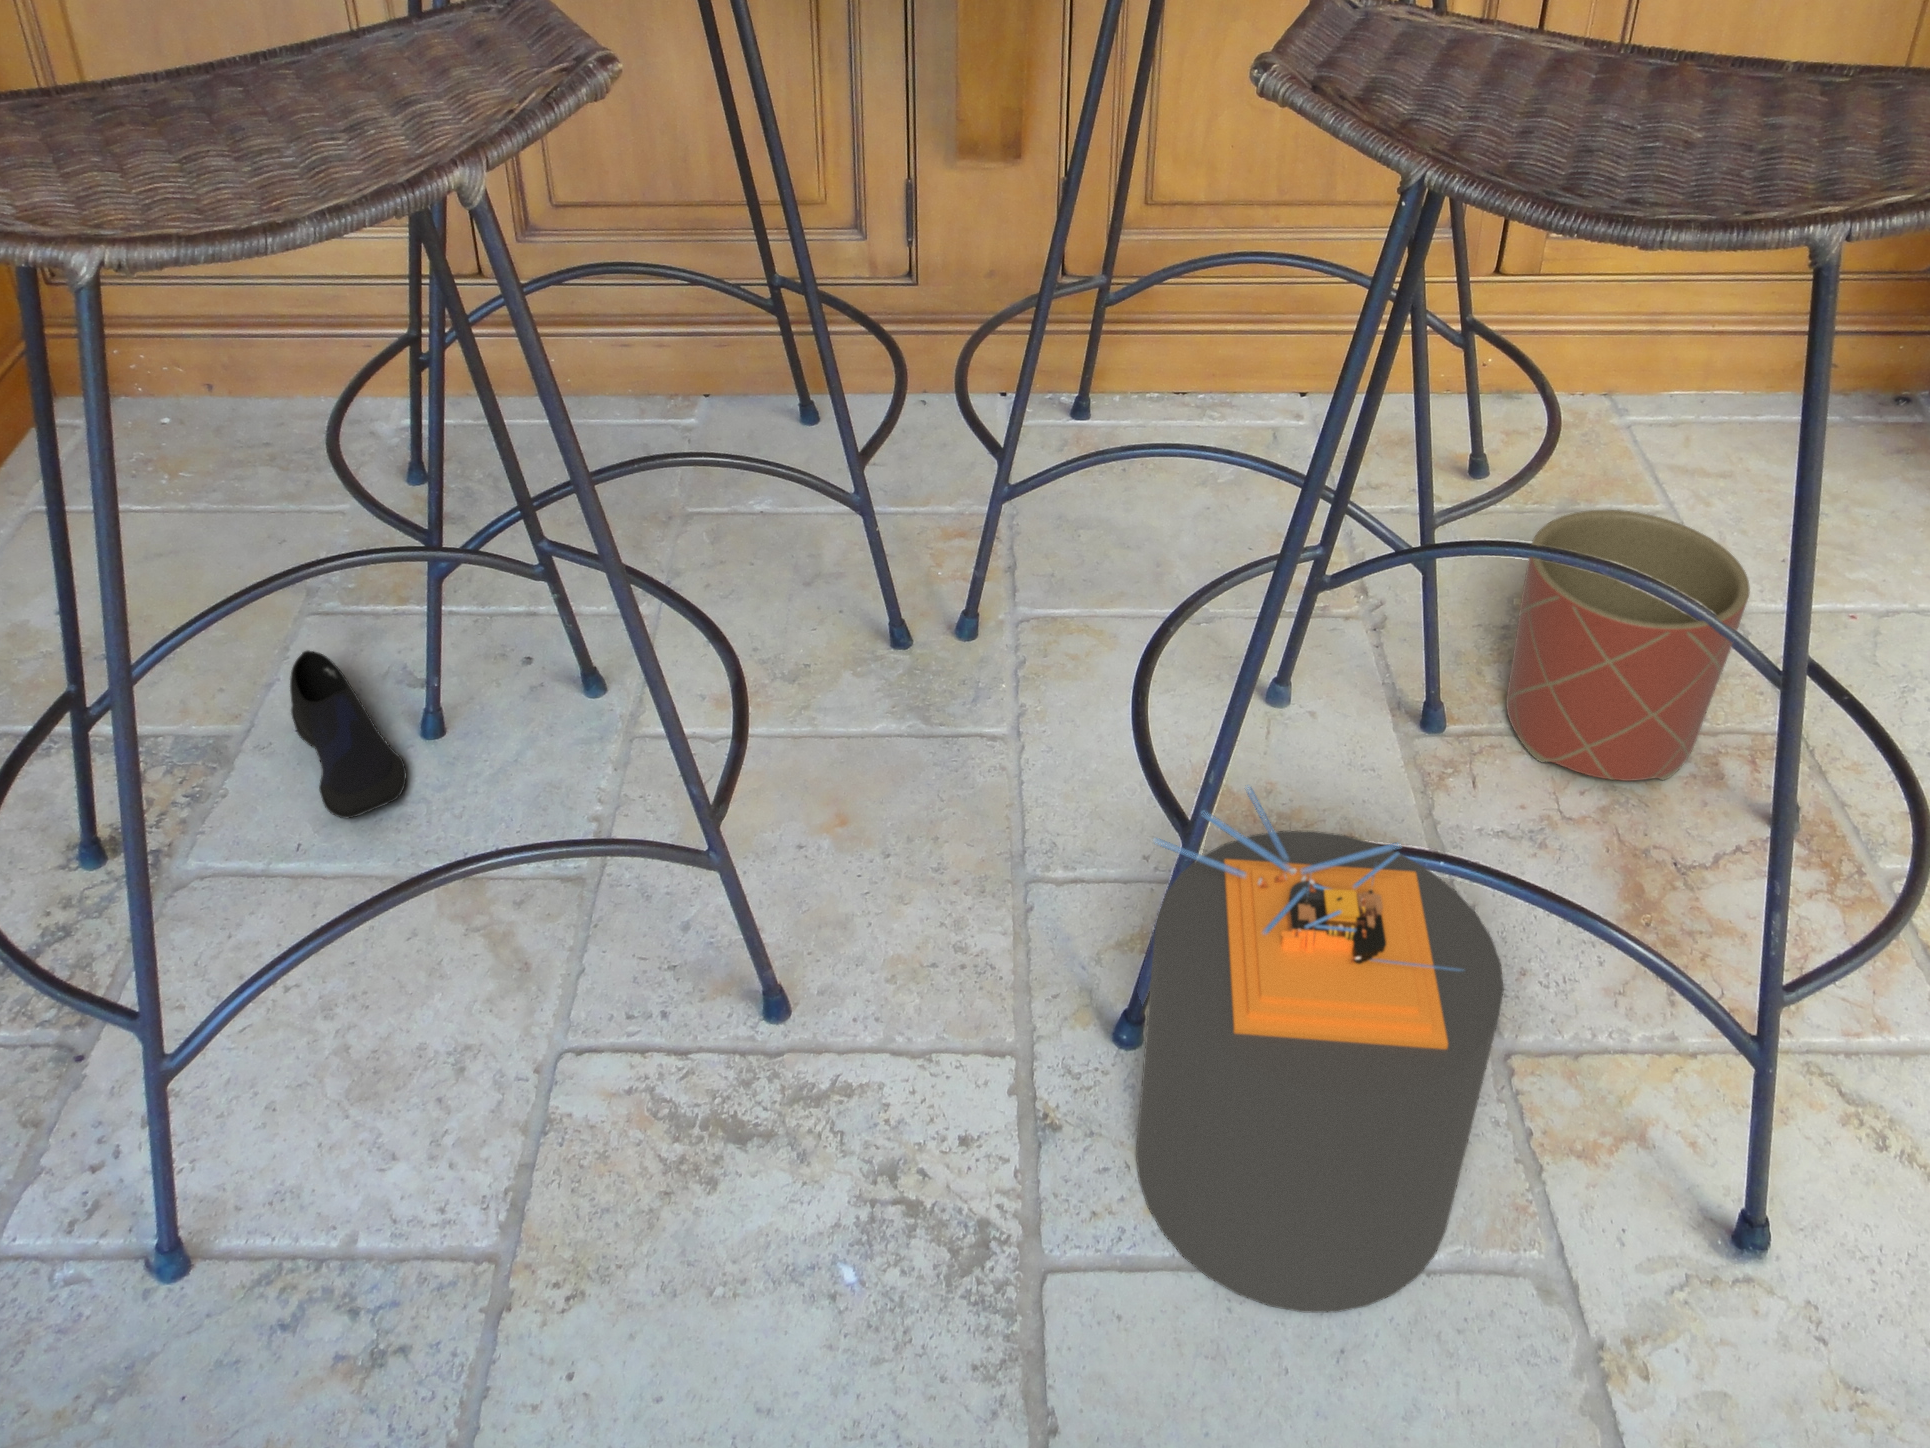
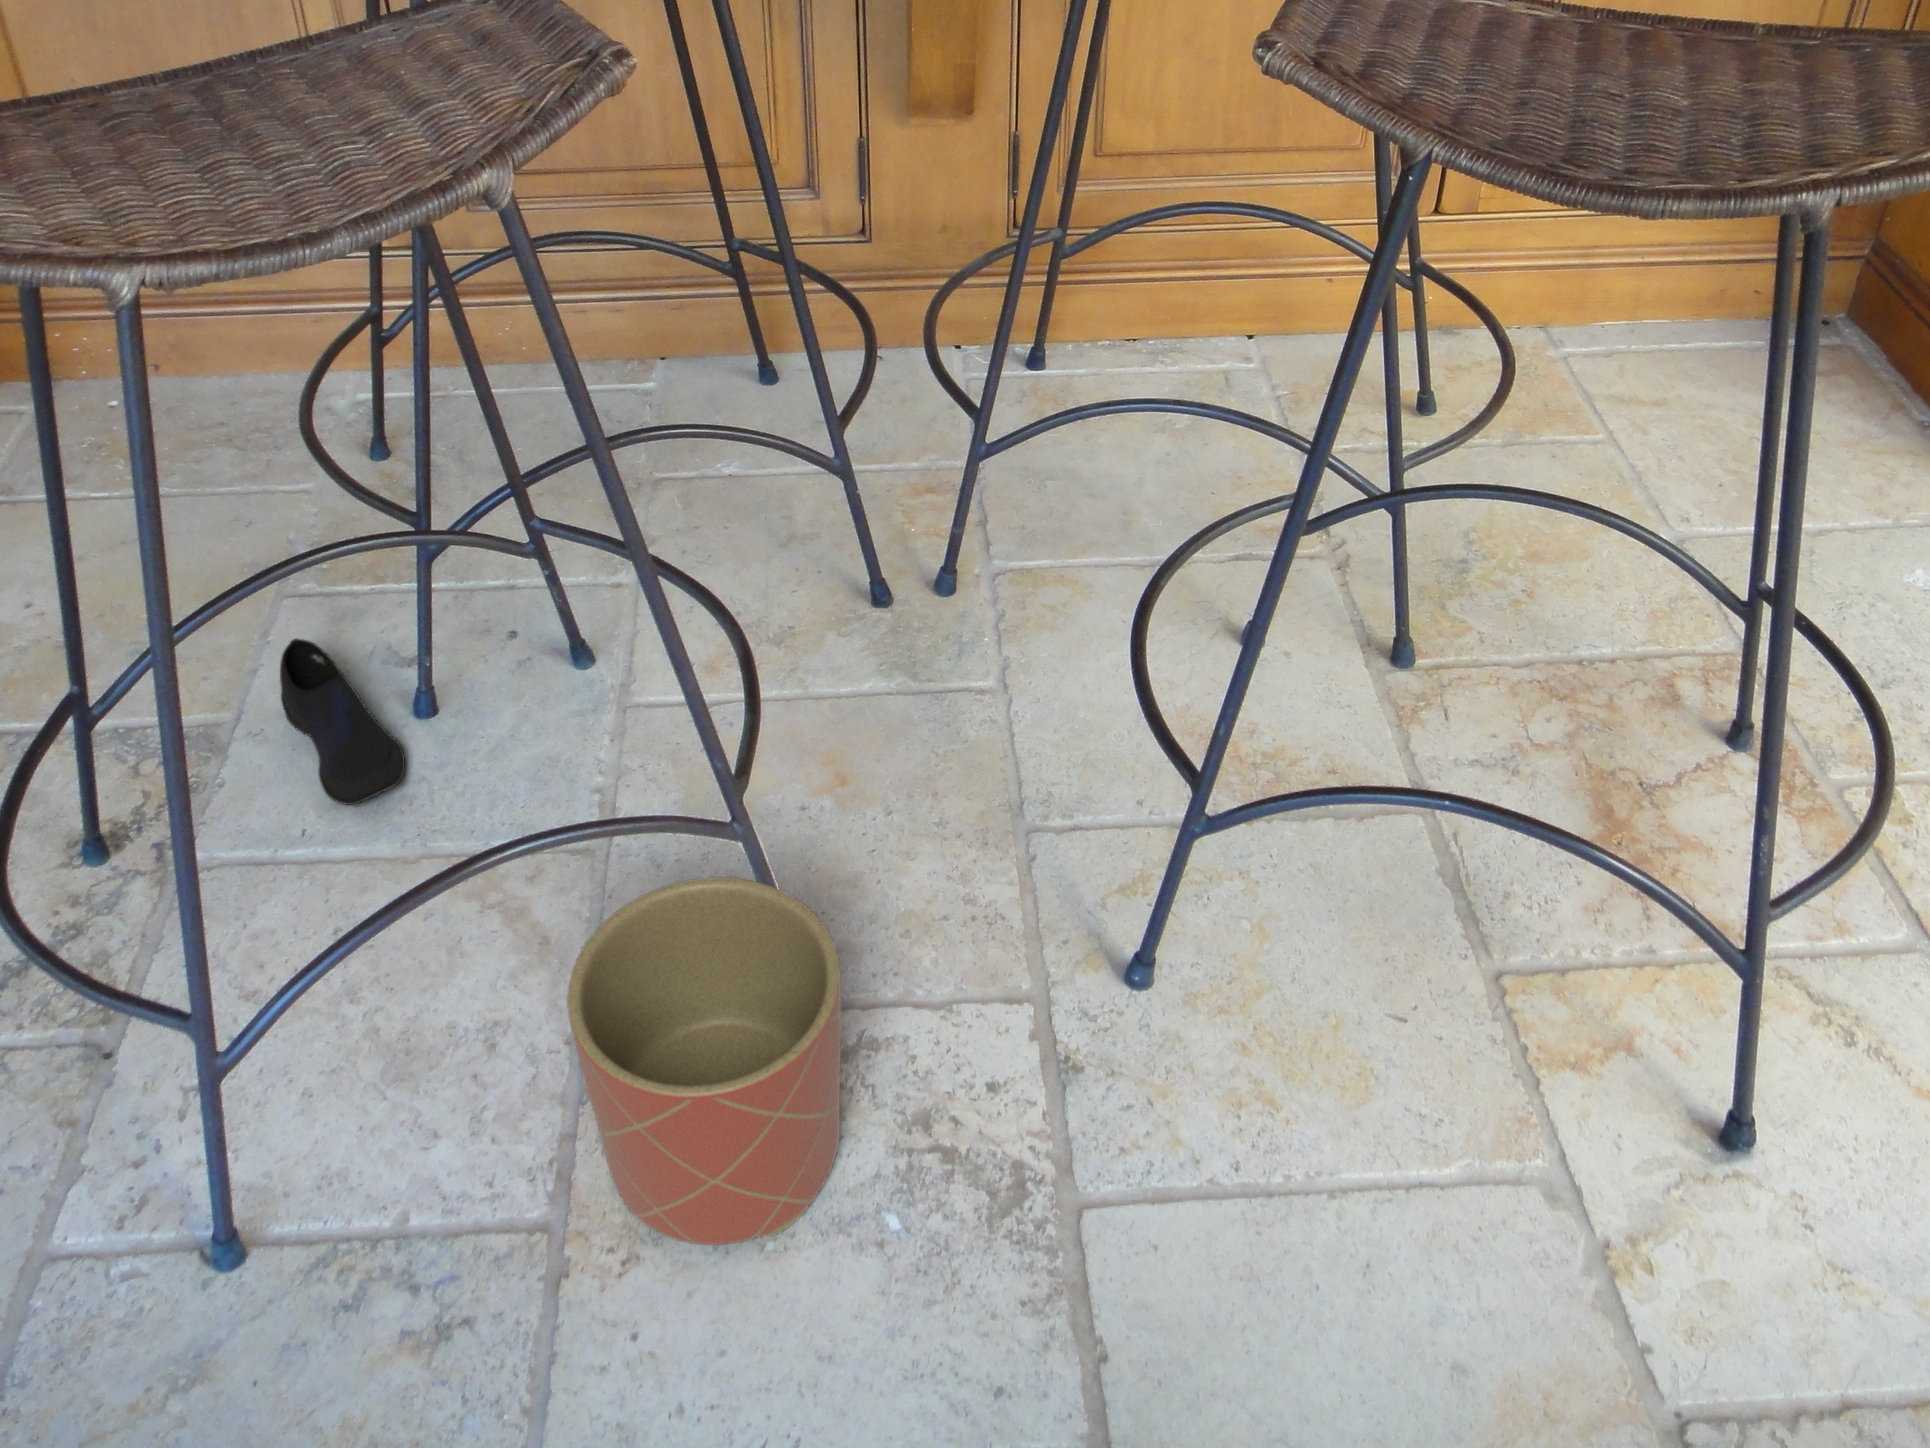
planter: present [1506,510,1750,781] -> present [567,877,841,1245]
trash can: present [1136,787,1504,1312] -> none [1157,725,1511,1230]

